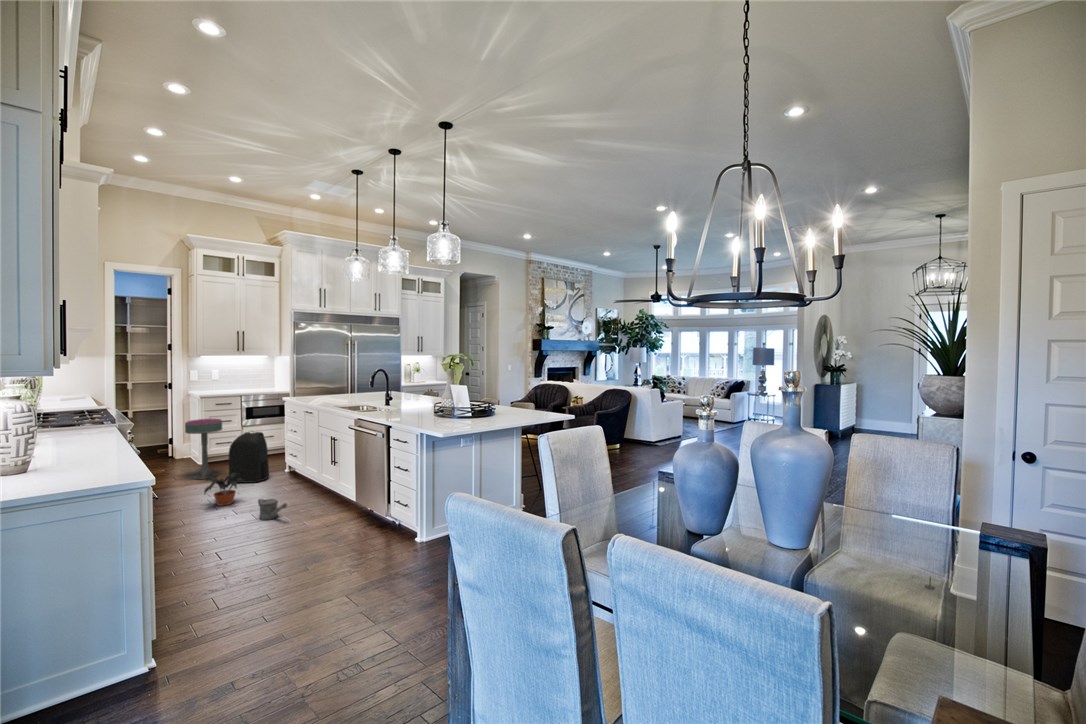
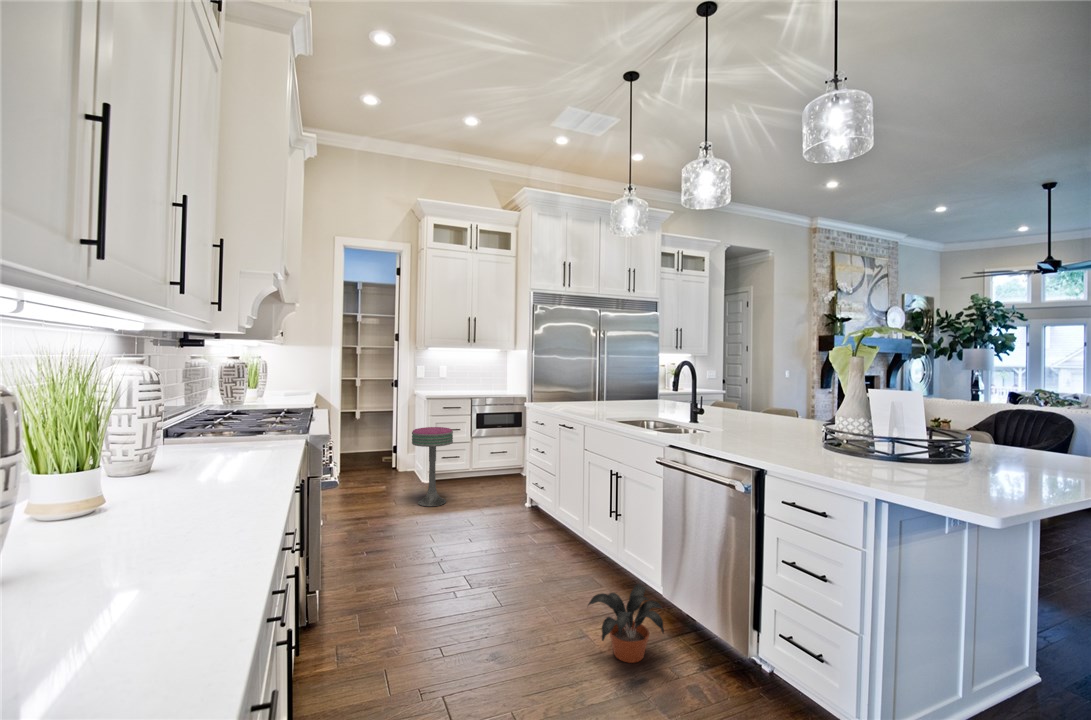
backpack: present [229,432,269,483] -> none [460,447,508,521]
potted plant: present [204,473,245,506] -> present [588,584,664,663]
watering can: present [258,499,287,520] -> none [512,564,560,604]

